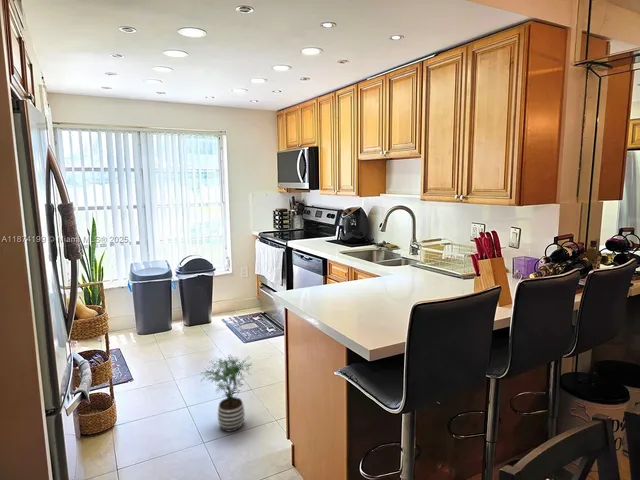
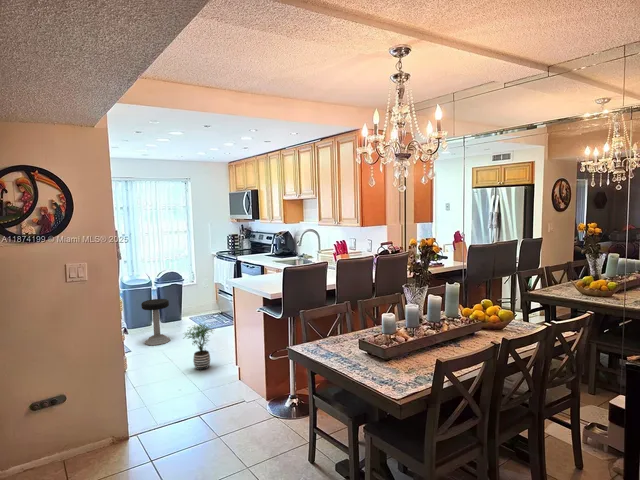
stool: none [150,300,191,368] -> present [141,299,170,345]

